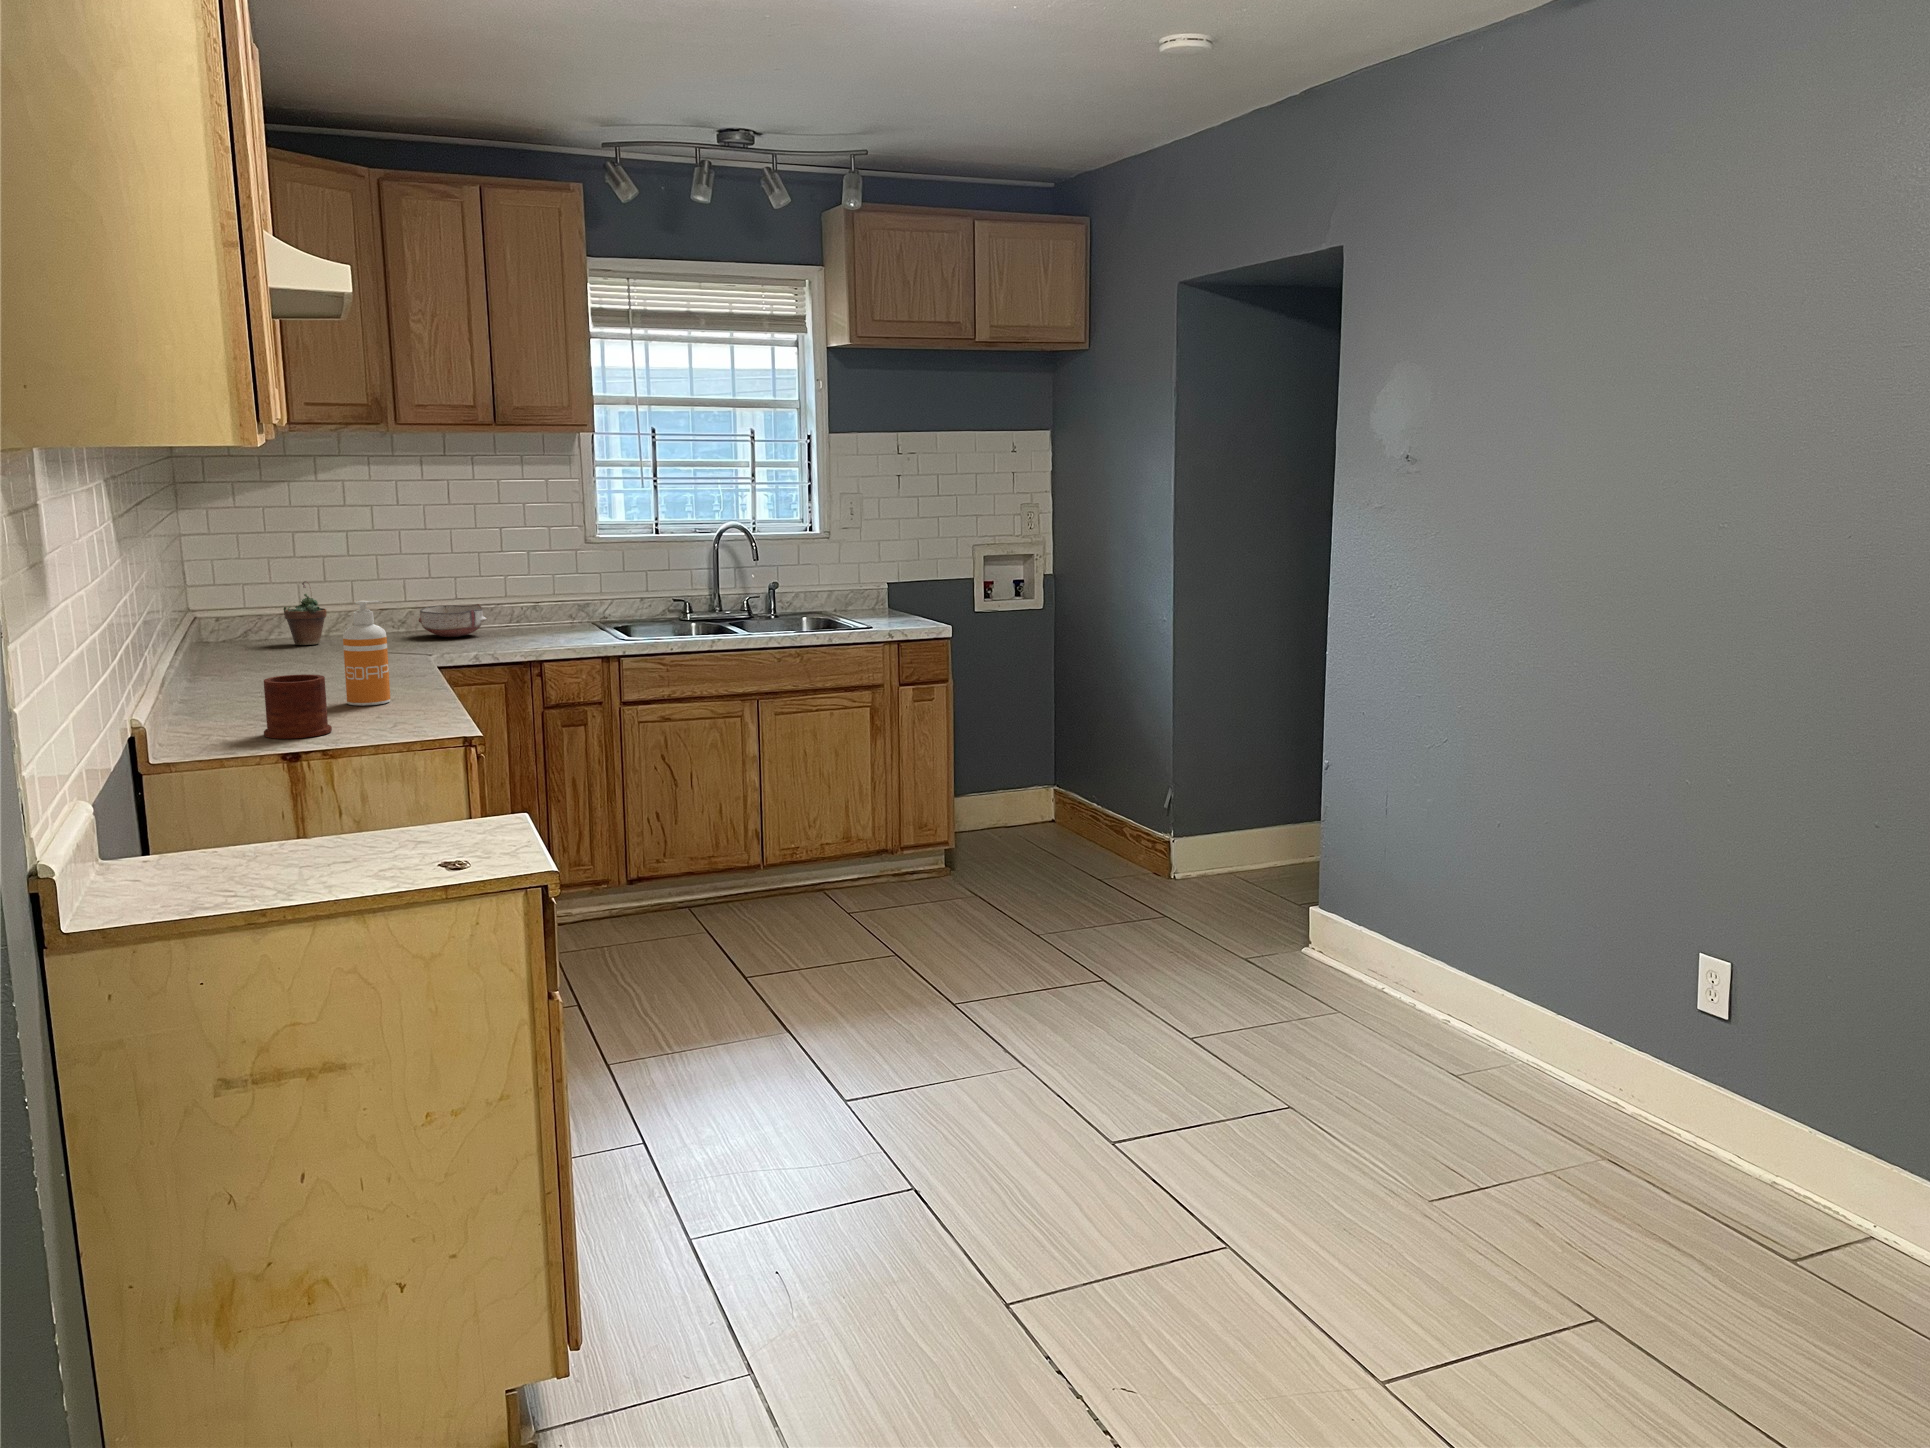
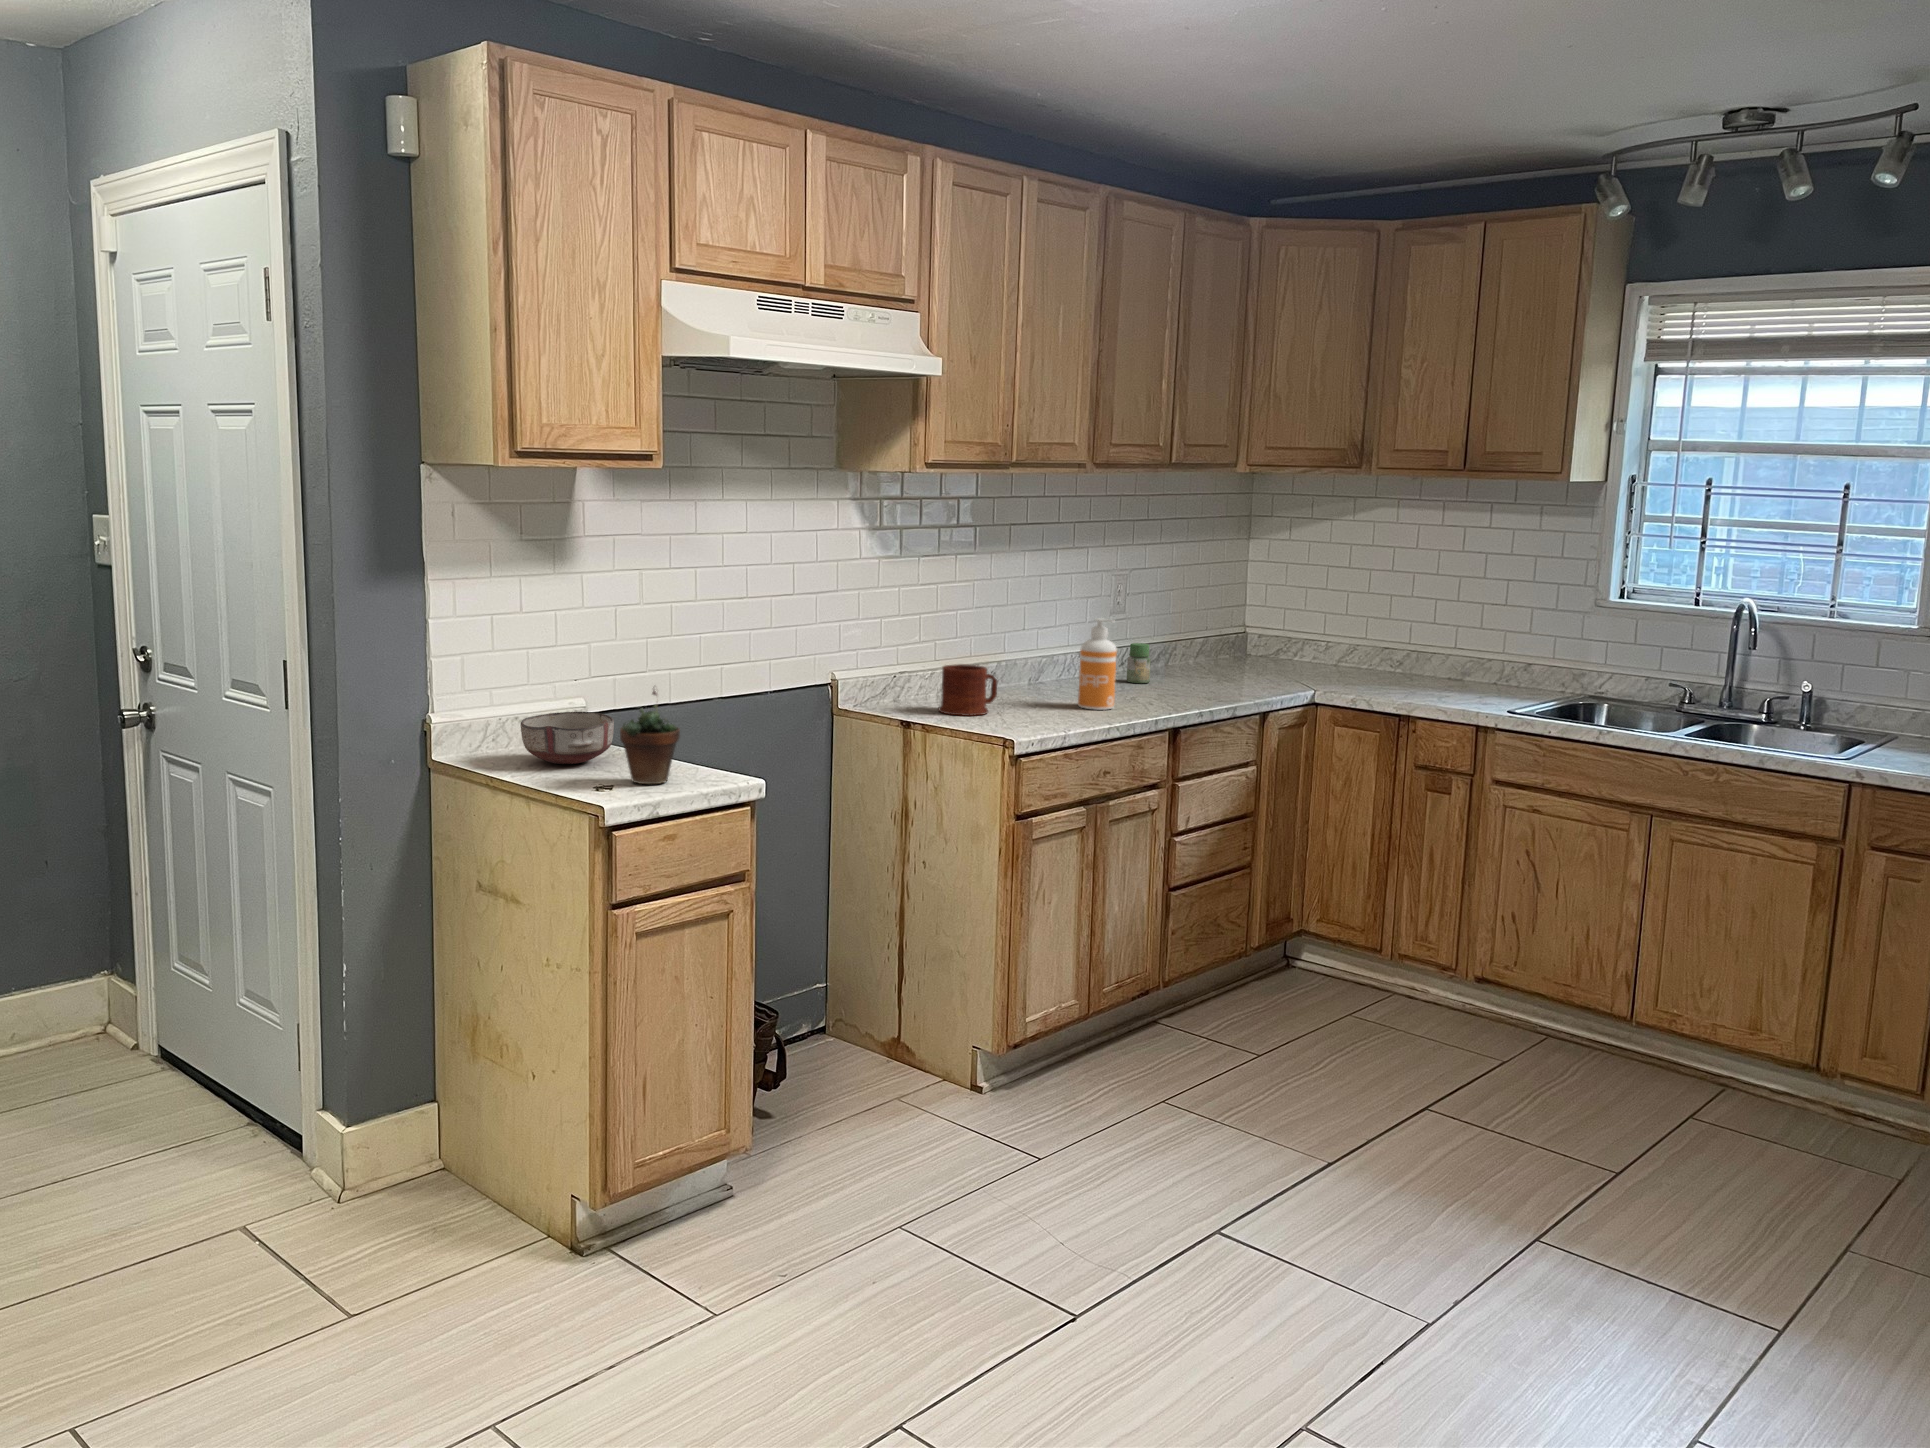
succulent plant: present [283,581,326,645] -> present [620,690,680,784]
ceramic bowl: present [419,604,487,637] -> present [520,712,614,764]
jar: none [248,633,280,681] -> present [1127,643,1151,683]

